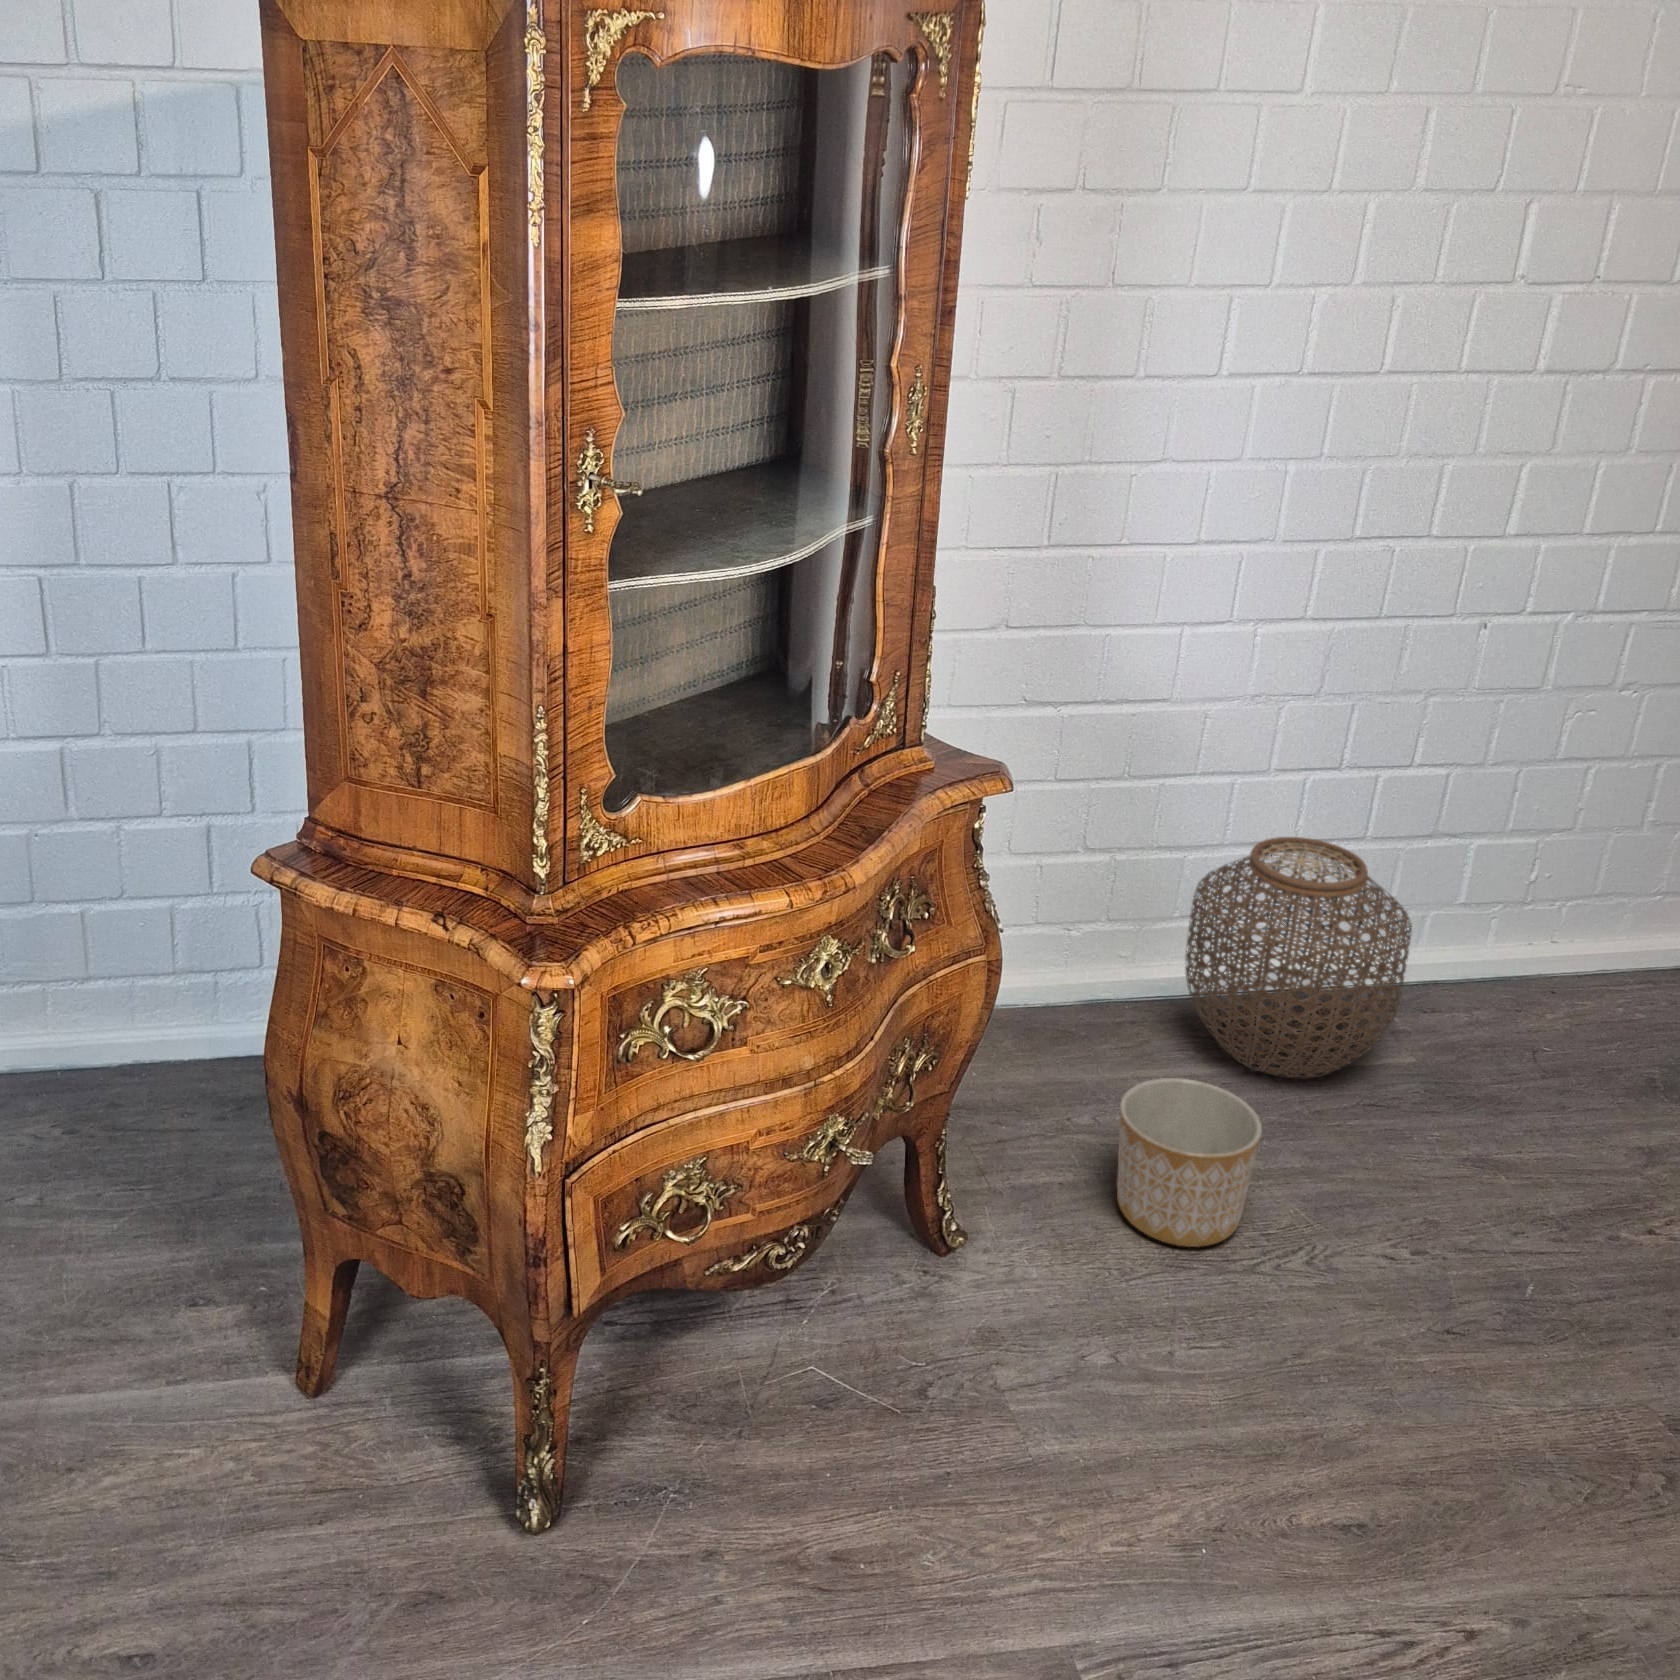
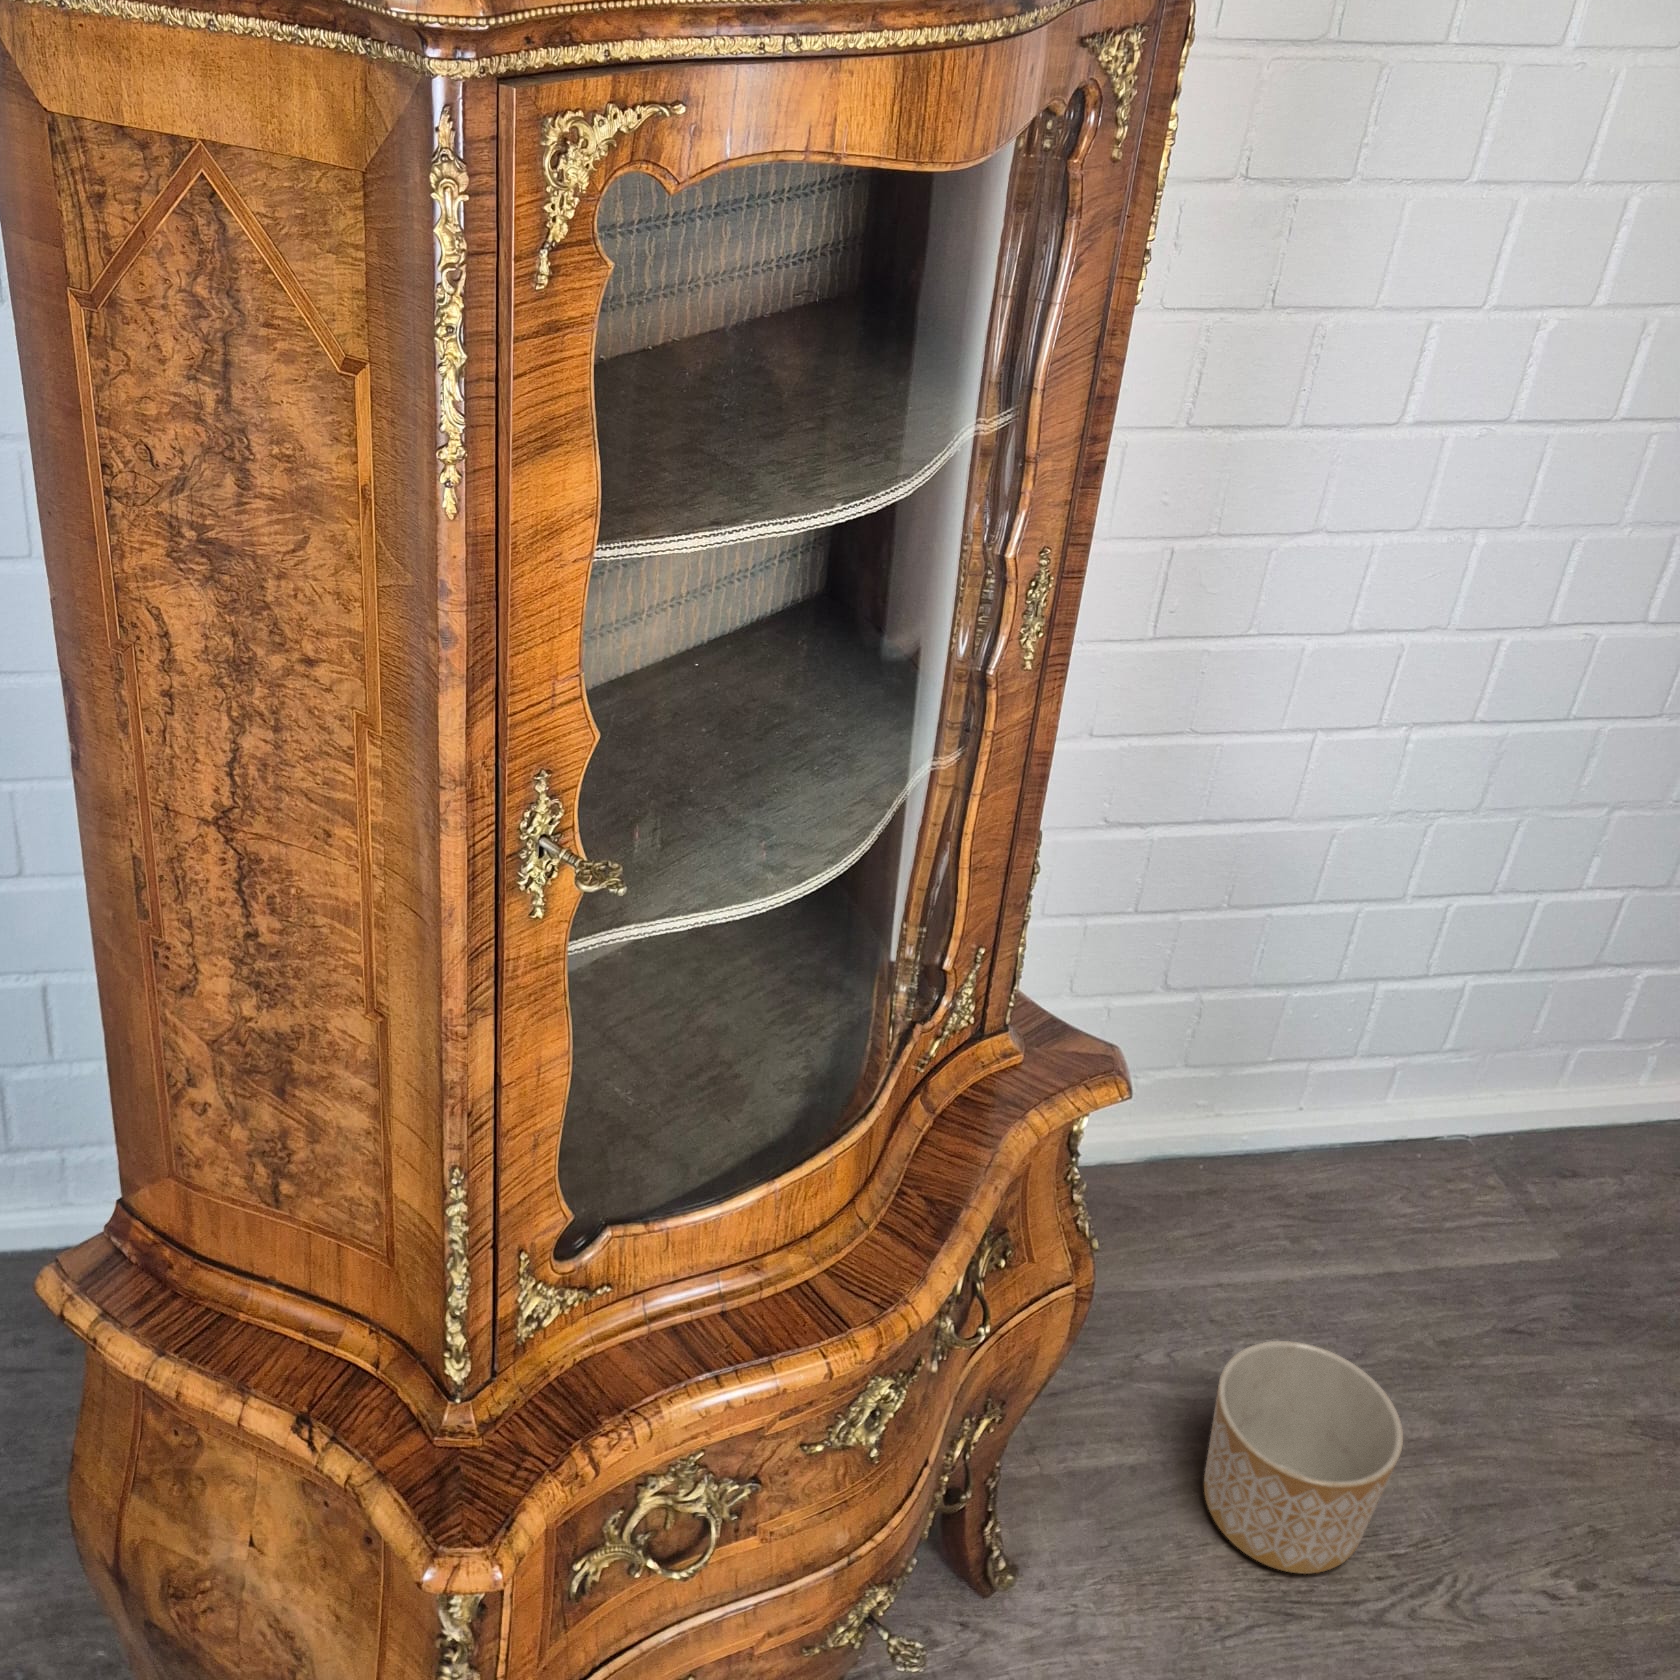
woven basket: present [1185,837,1412,1078] -> none [1280,976,1580,1278]

